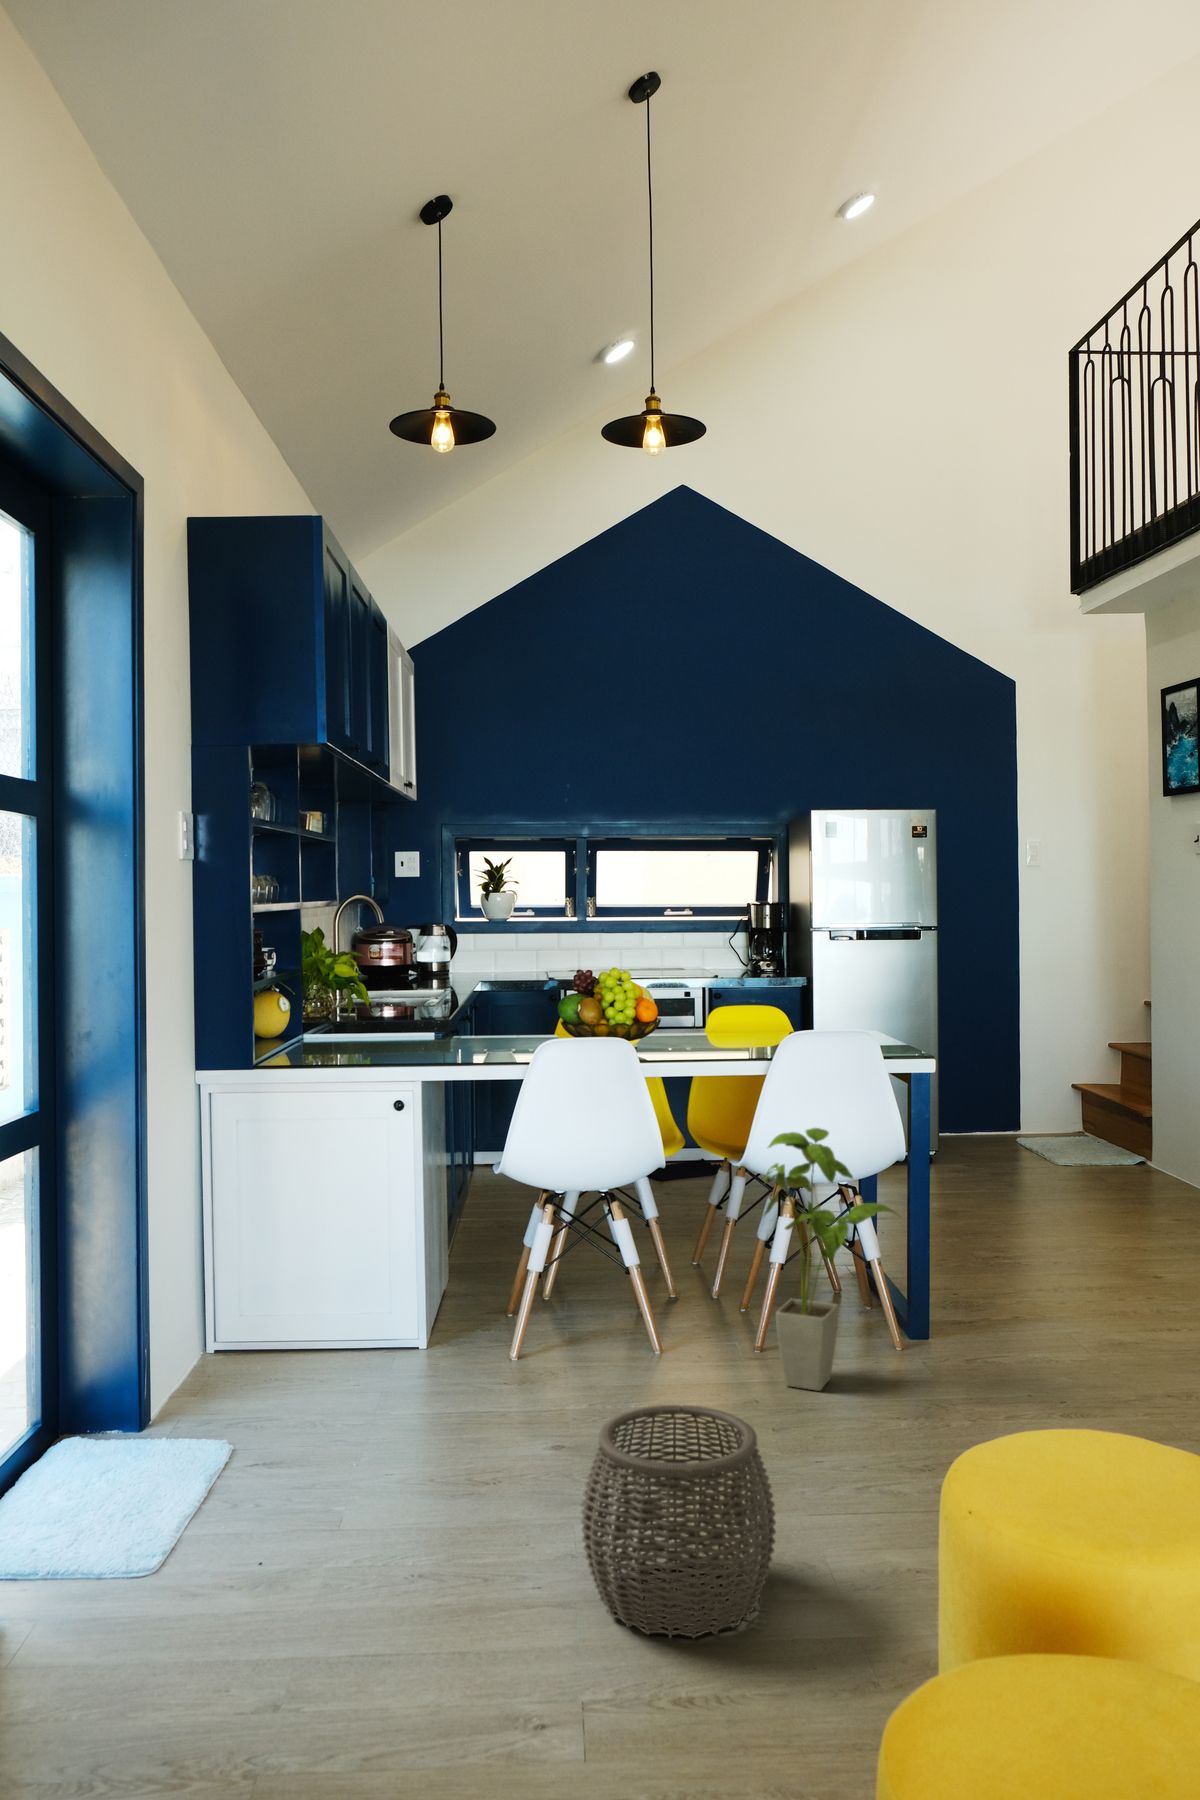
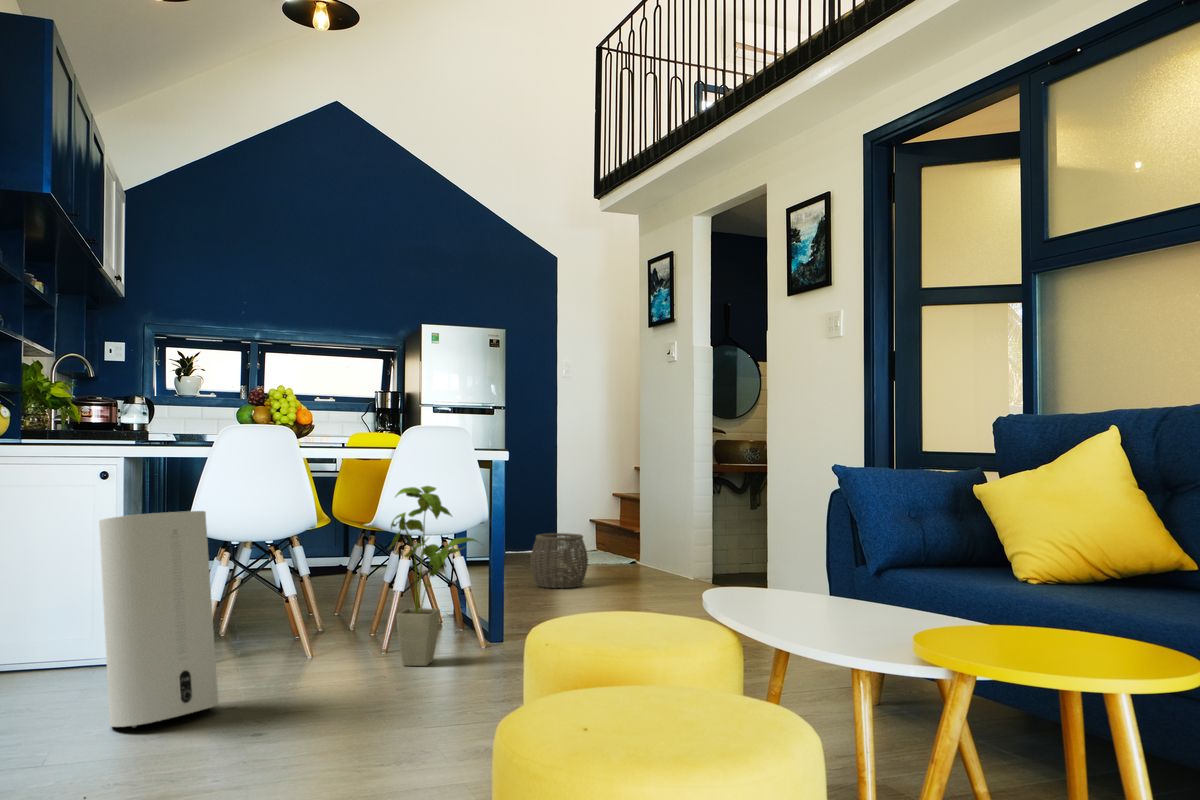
air purifier: none [379,1186,536,1489] -> present [99,511,218,727]
woven basket: present [581,1405,776,1638] -> present [530,533,588,588]

